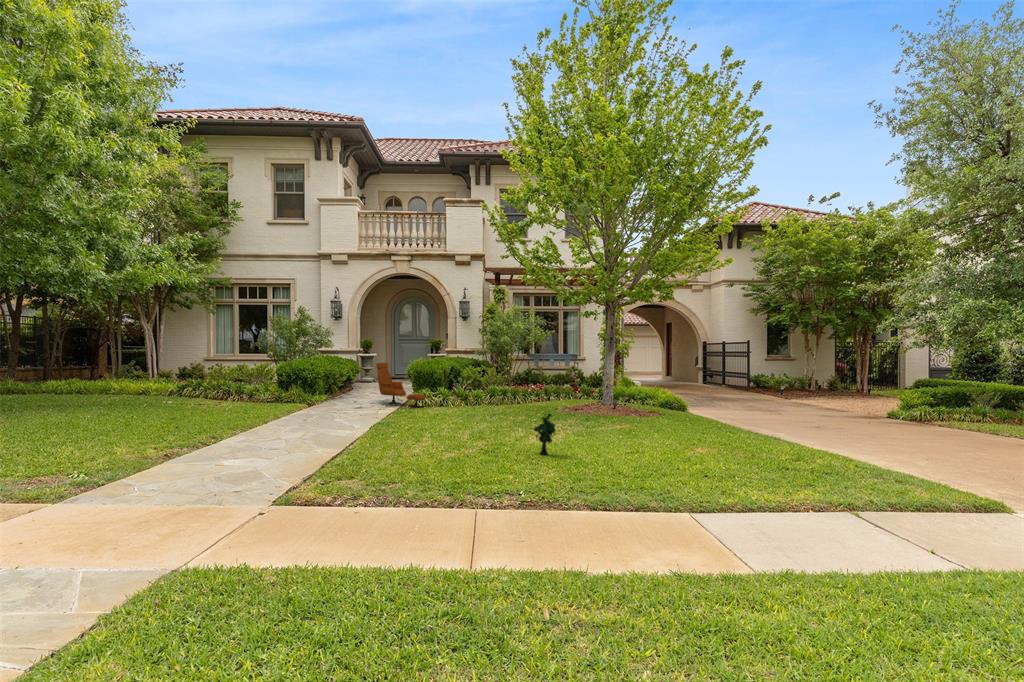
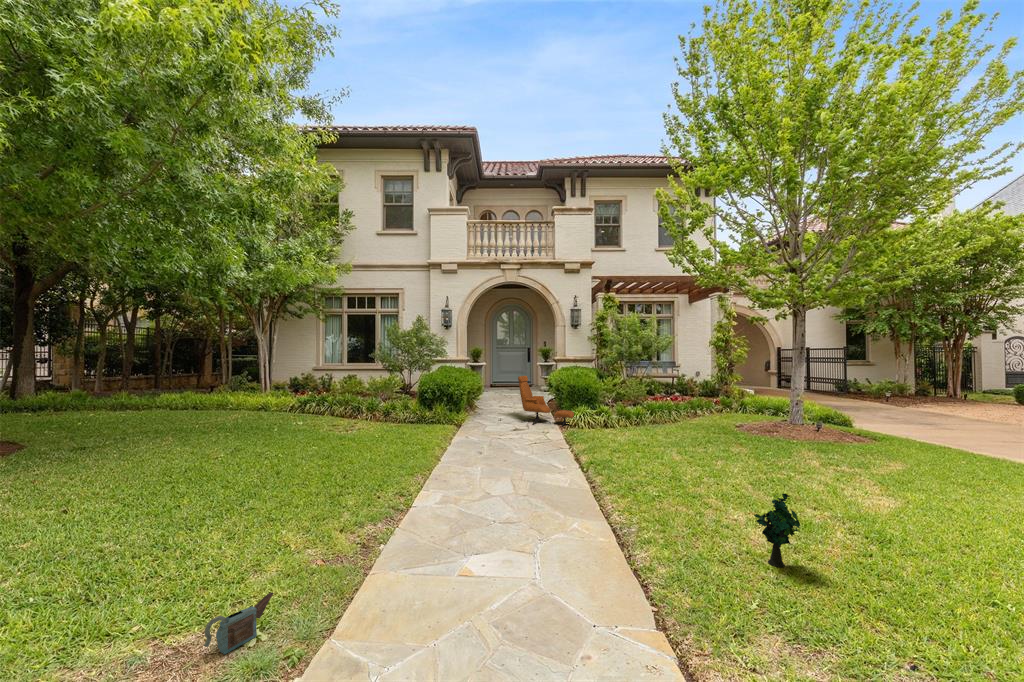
decorative plant: present [534,414,556,455] -> present [754,493,800,567]
watering can: none [63,448,102,470] -> present [204,592,273,655]

